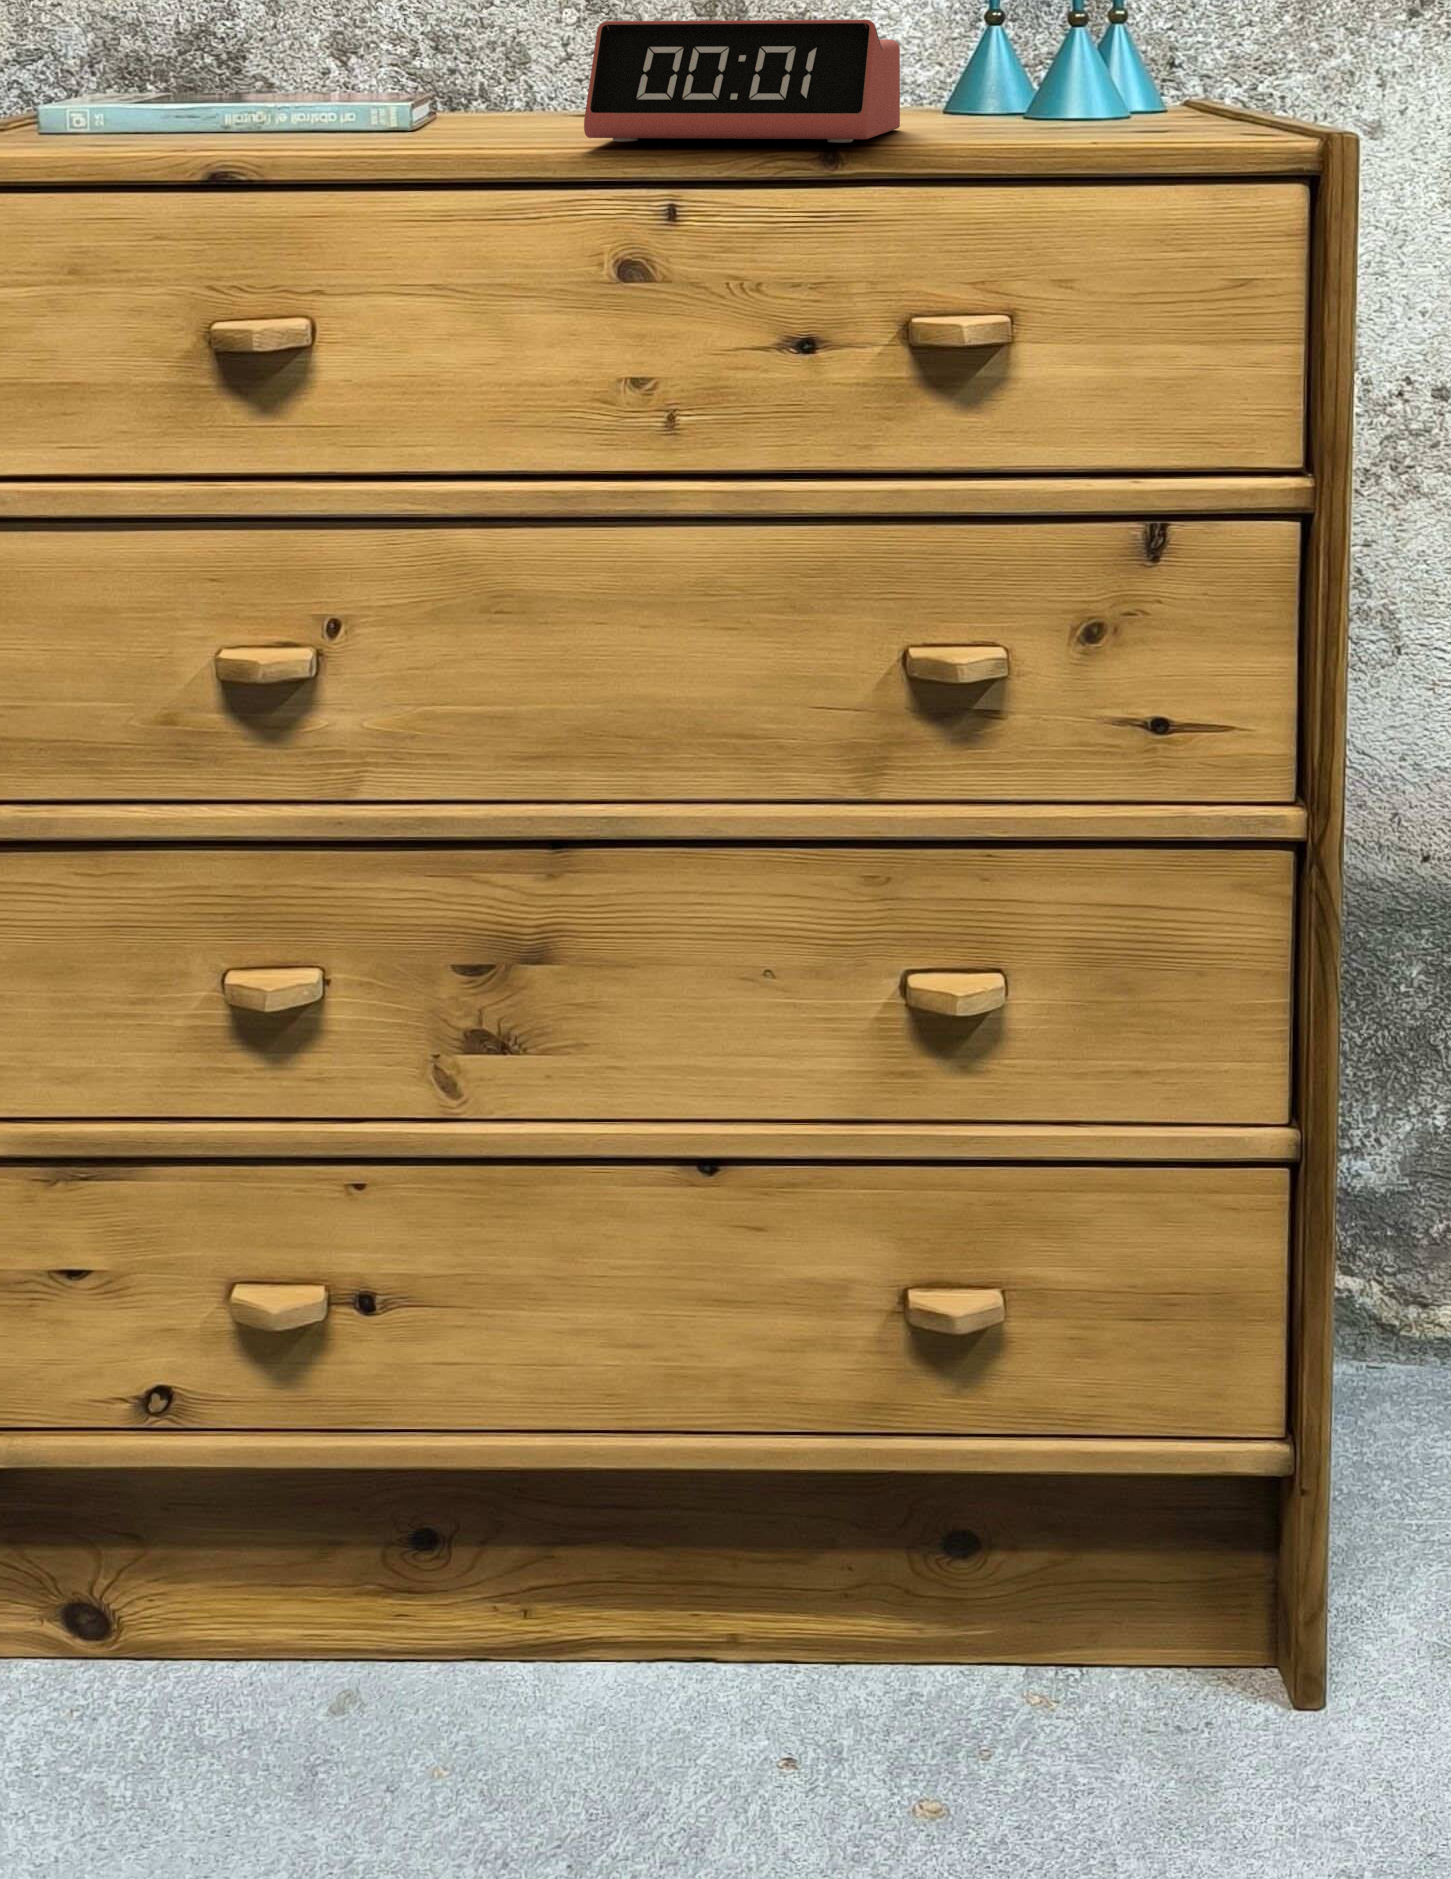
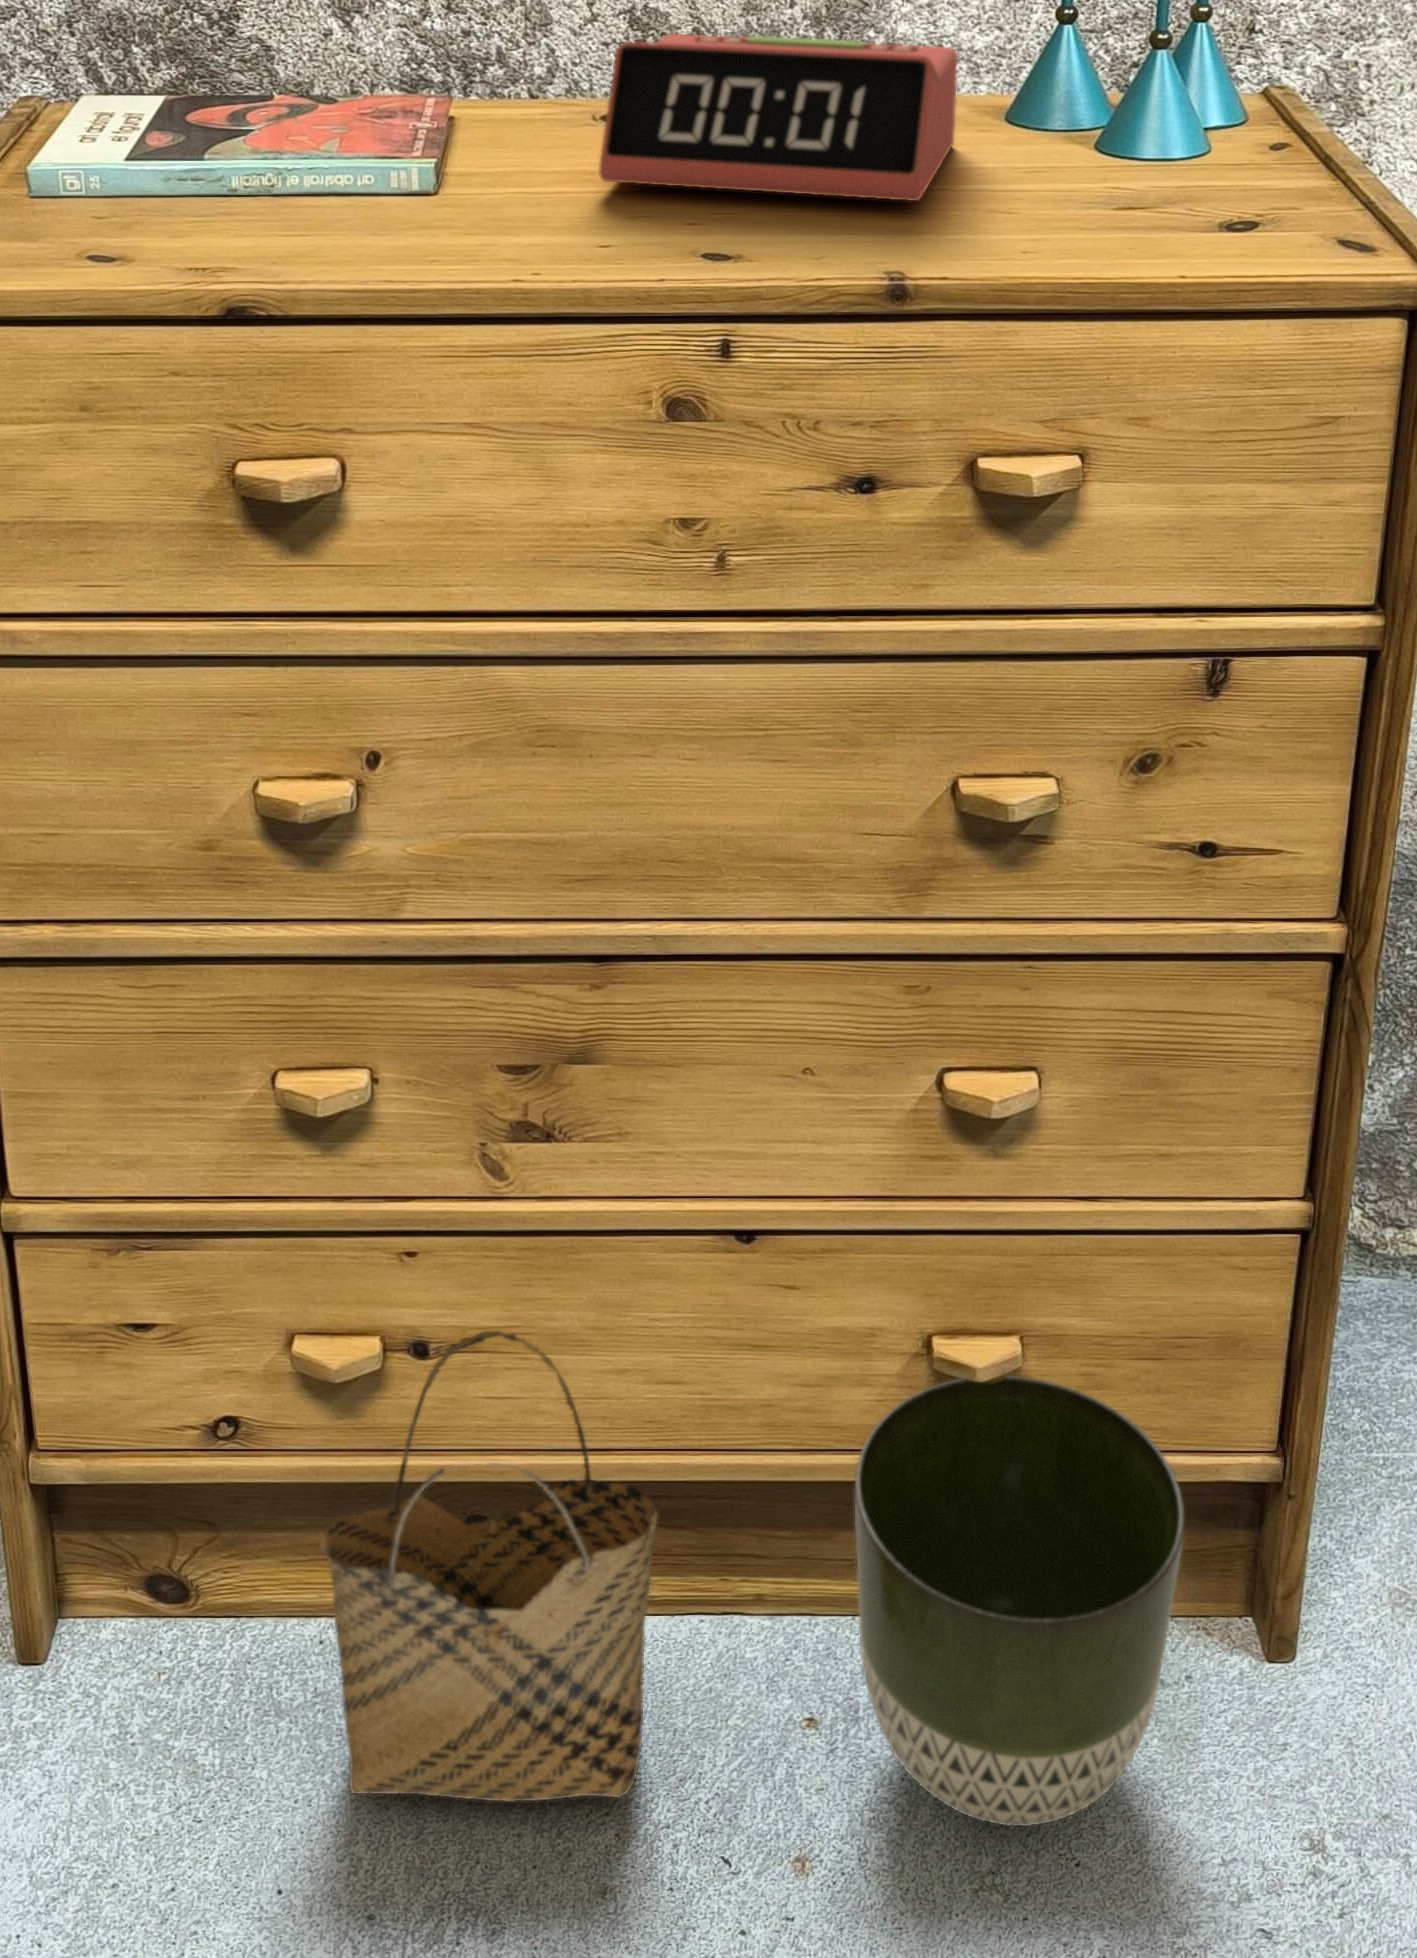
woven basket: none [312,1259,651,1767] -> present [321,1331,658,1801]
planter: none [848,1325,1177,1777] -> present [855,1376,1184,1826]

